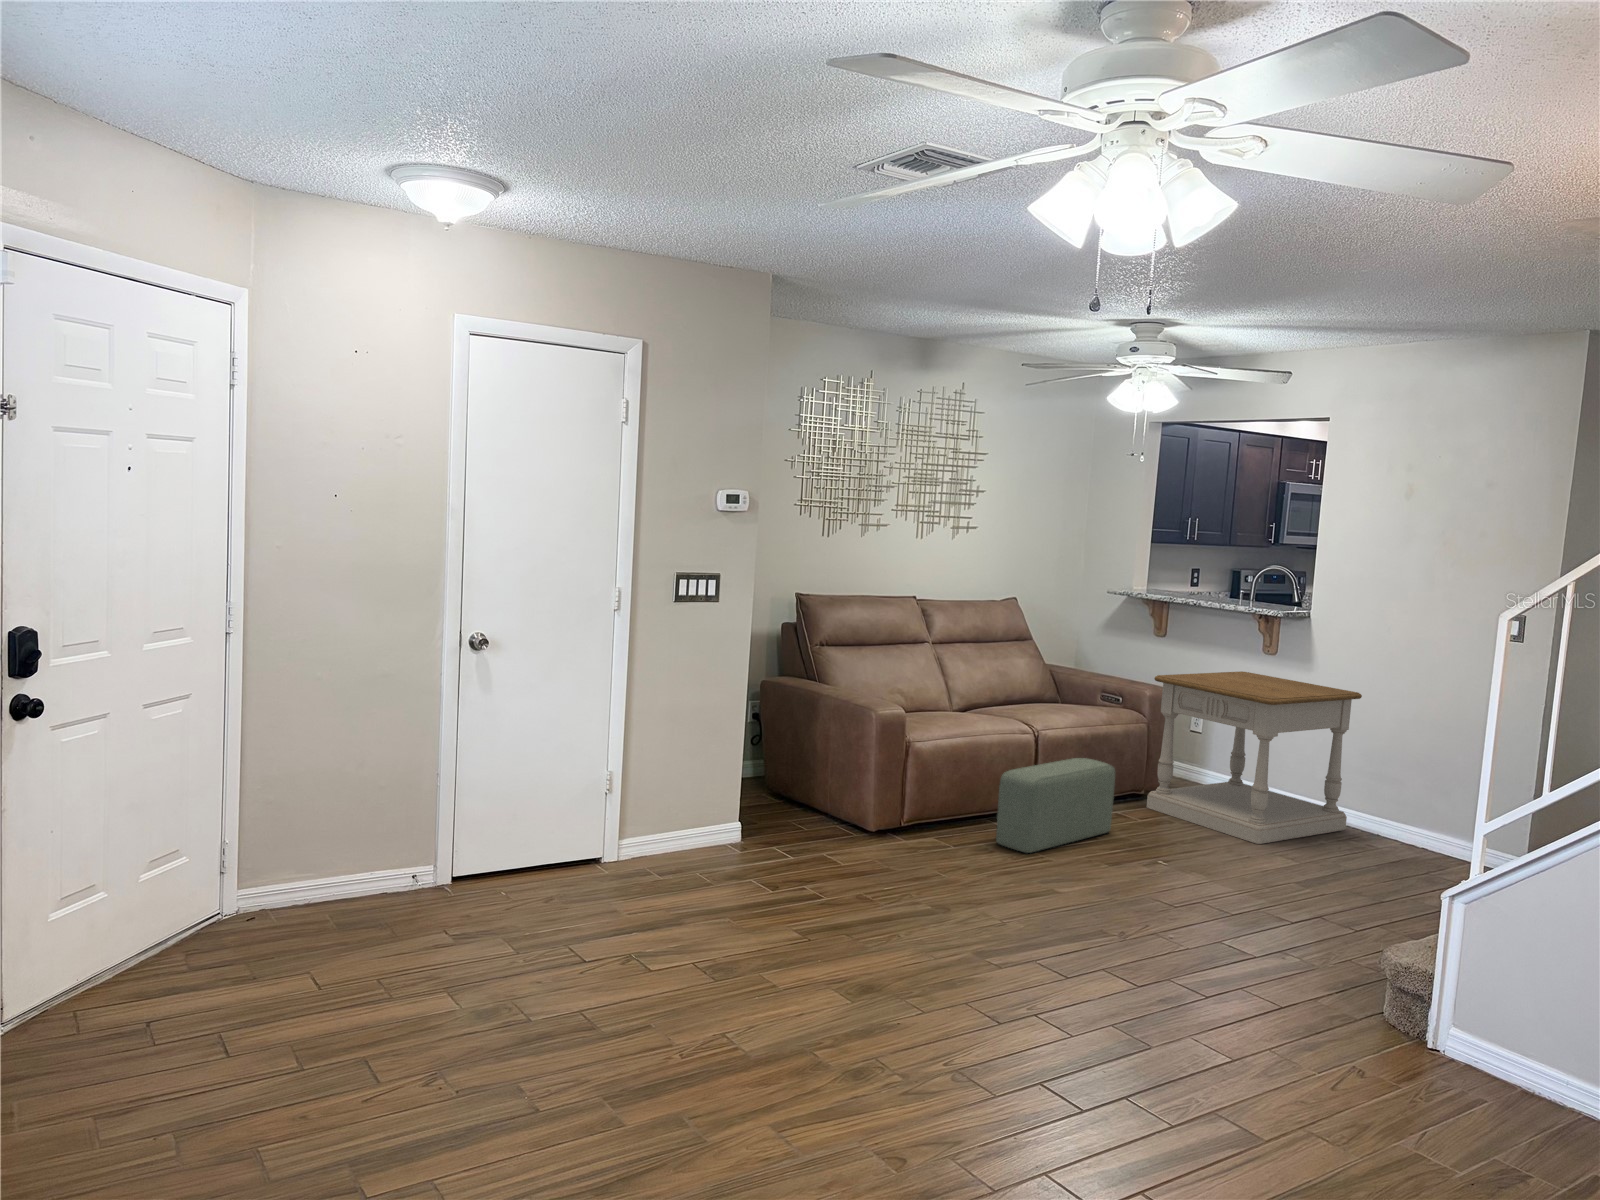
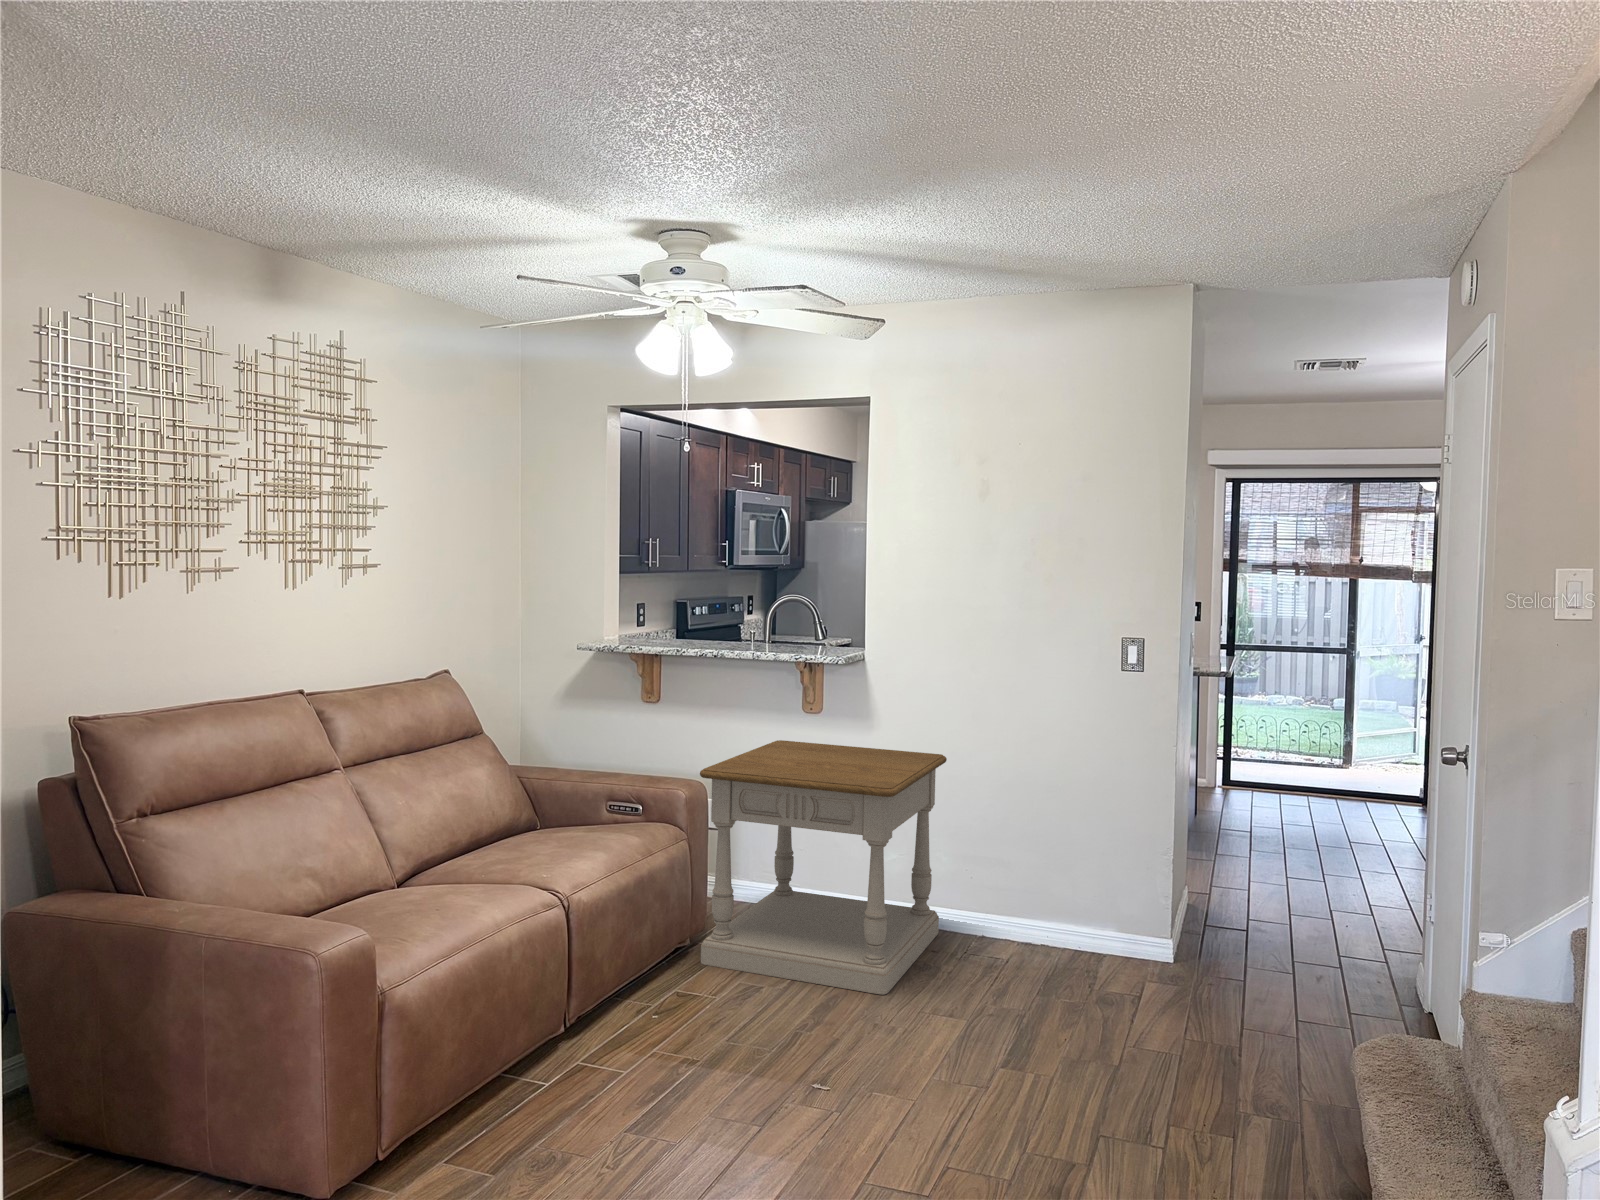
pouf: present [996,758,1115,853] -> none [561,929,704,1143]

